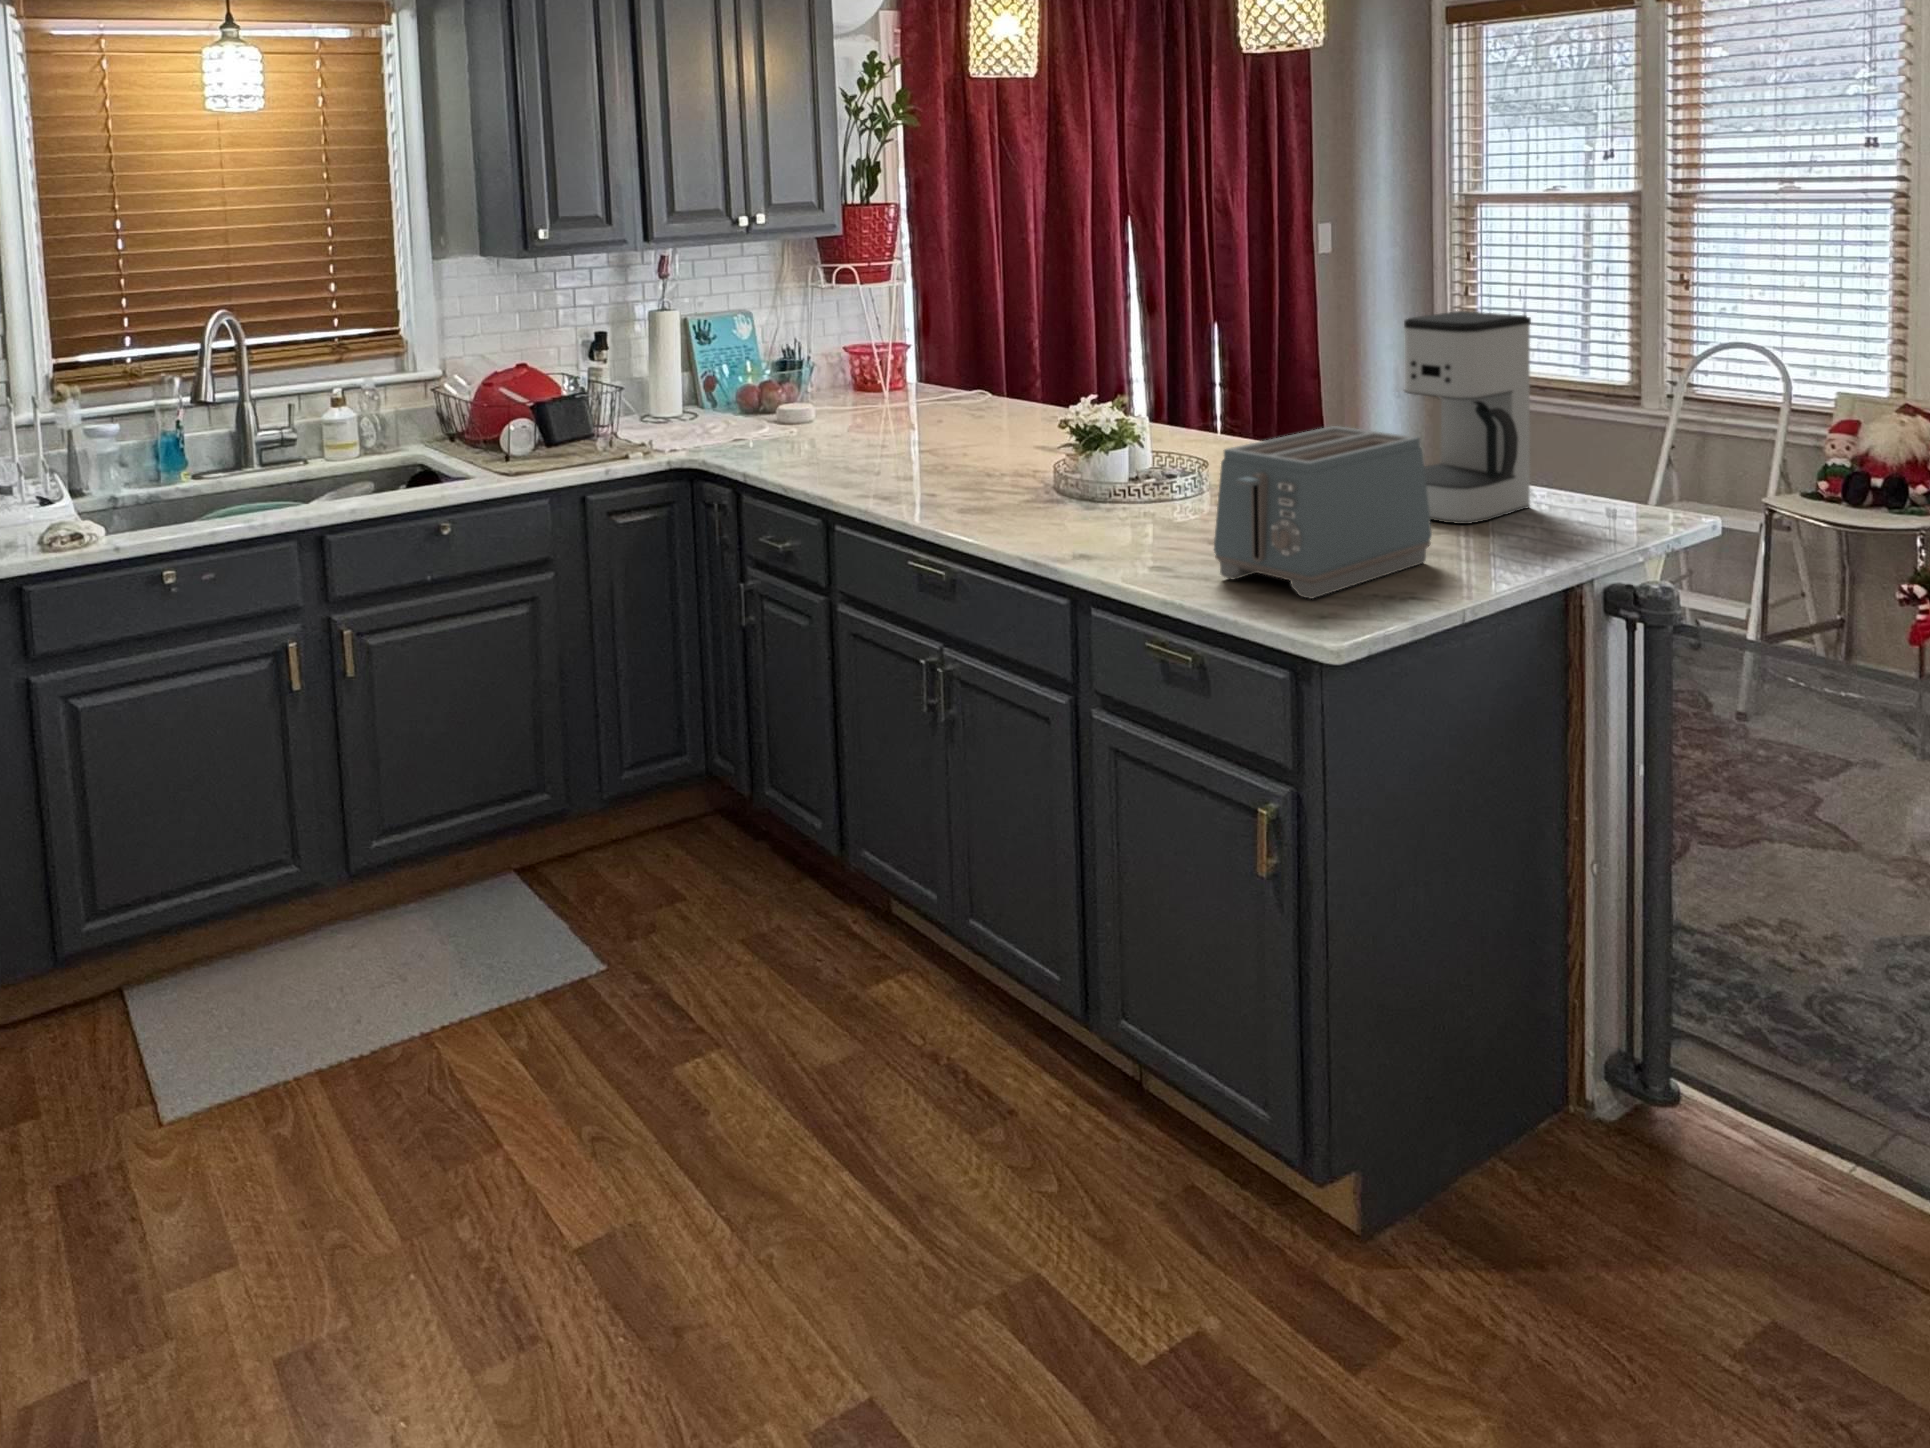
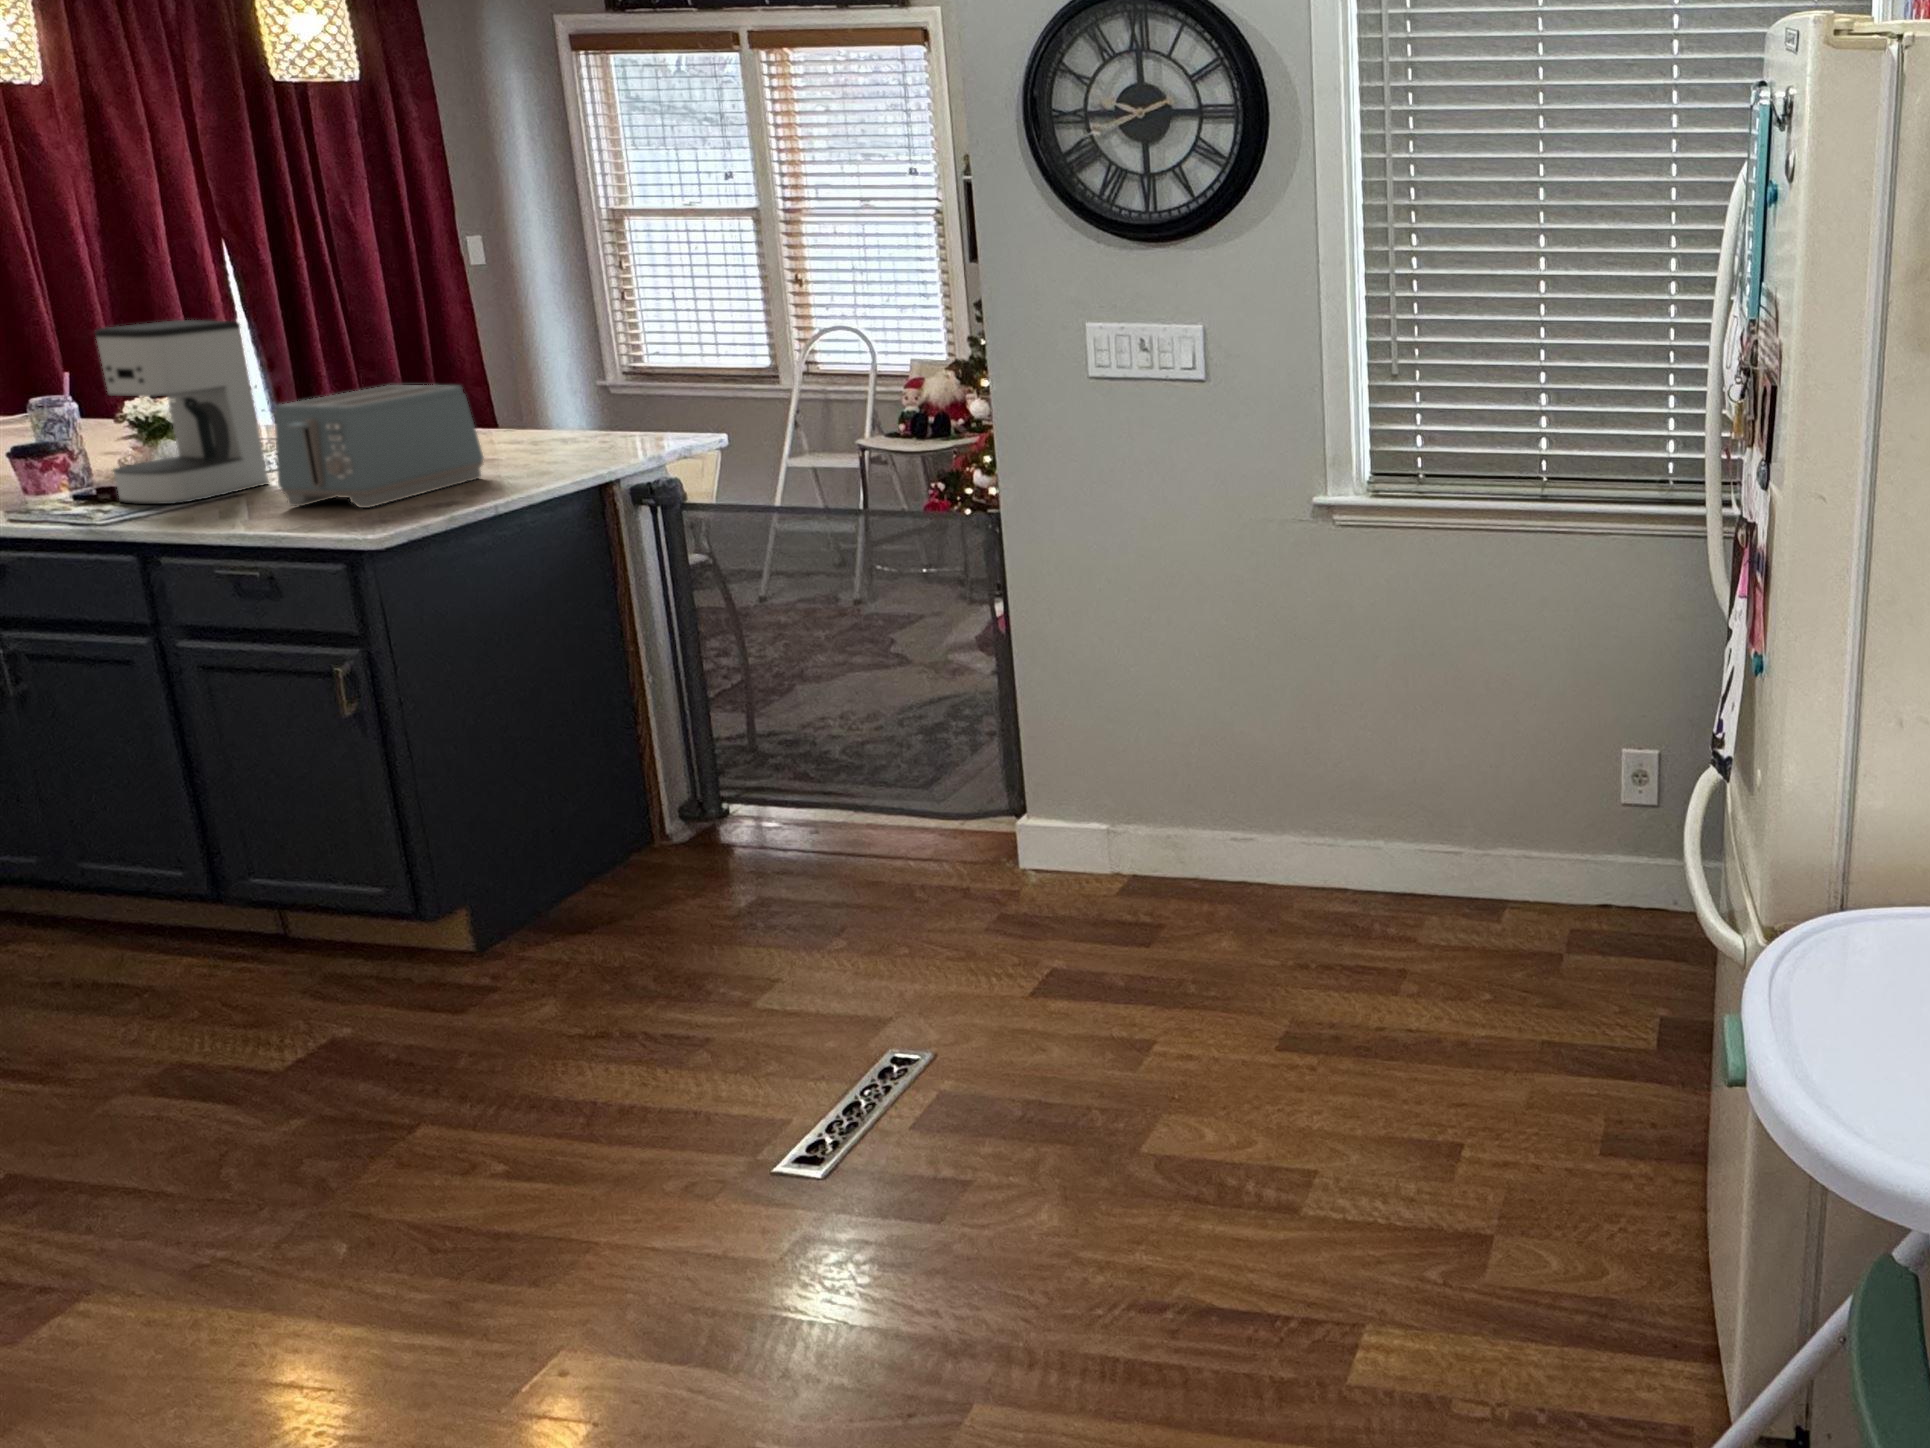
coffee maker: present [1404,311,1531,524] -> present [95,320,269,504]

